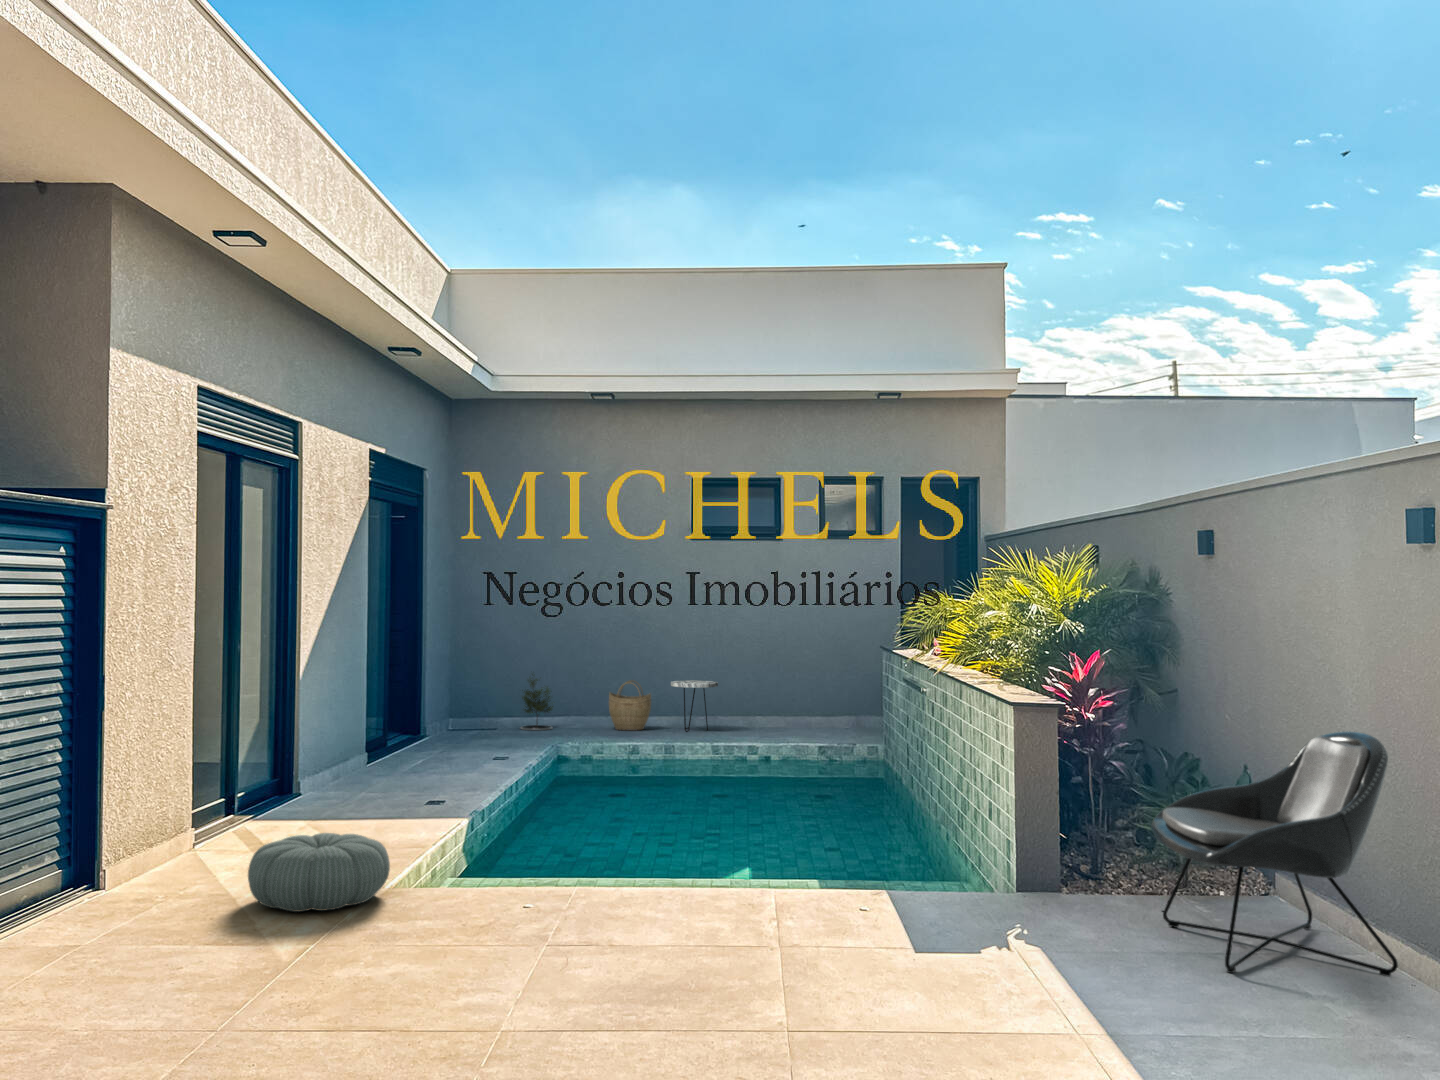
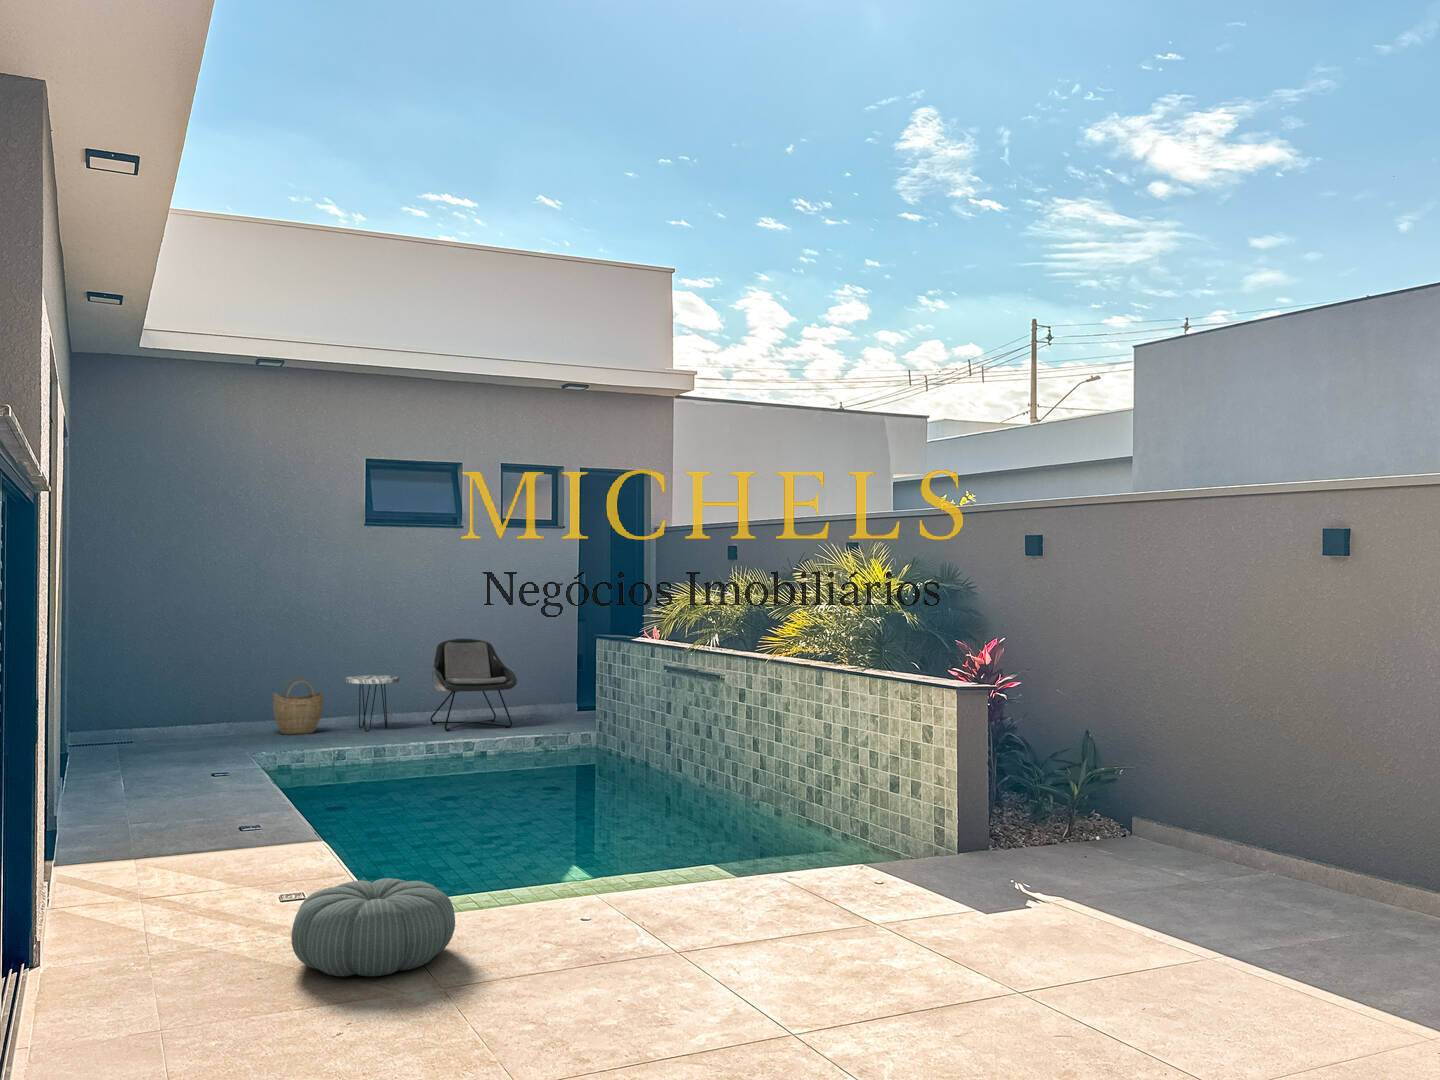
potted tree: present [521,674,553,730] -> none [164,673,208,742]
lounge chair: present [1151,732,1398,976] -> present [430,638,517,731]

